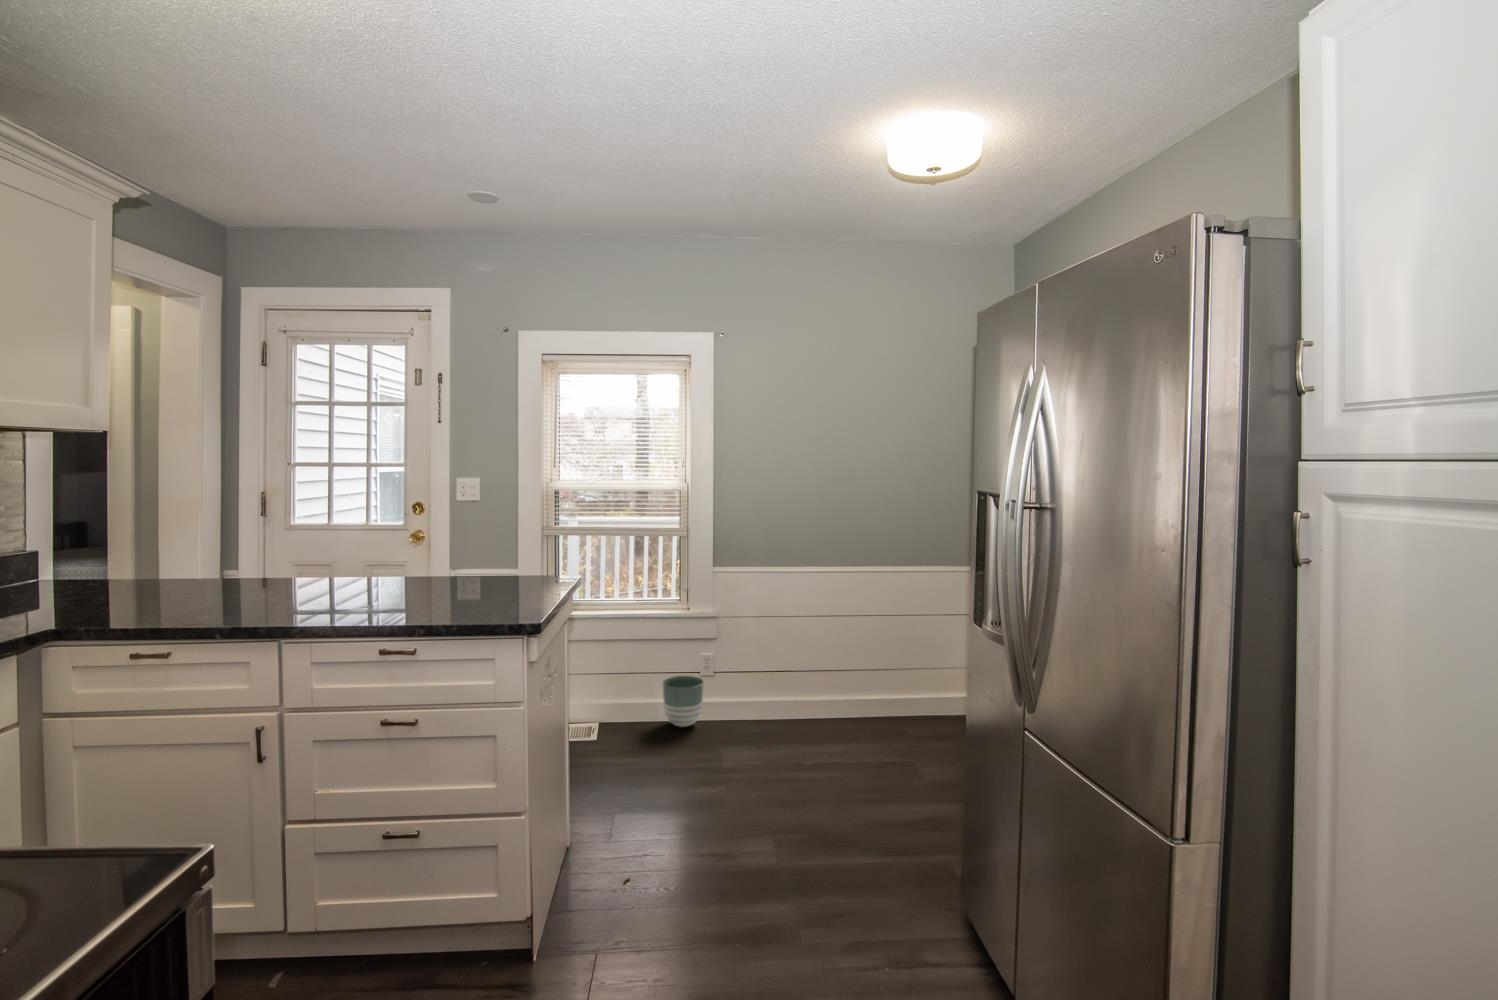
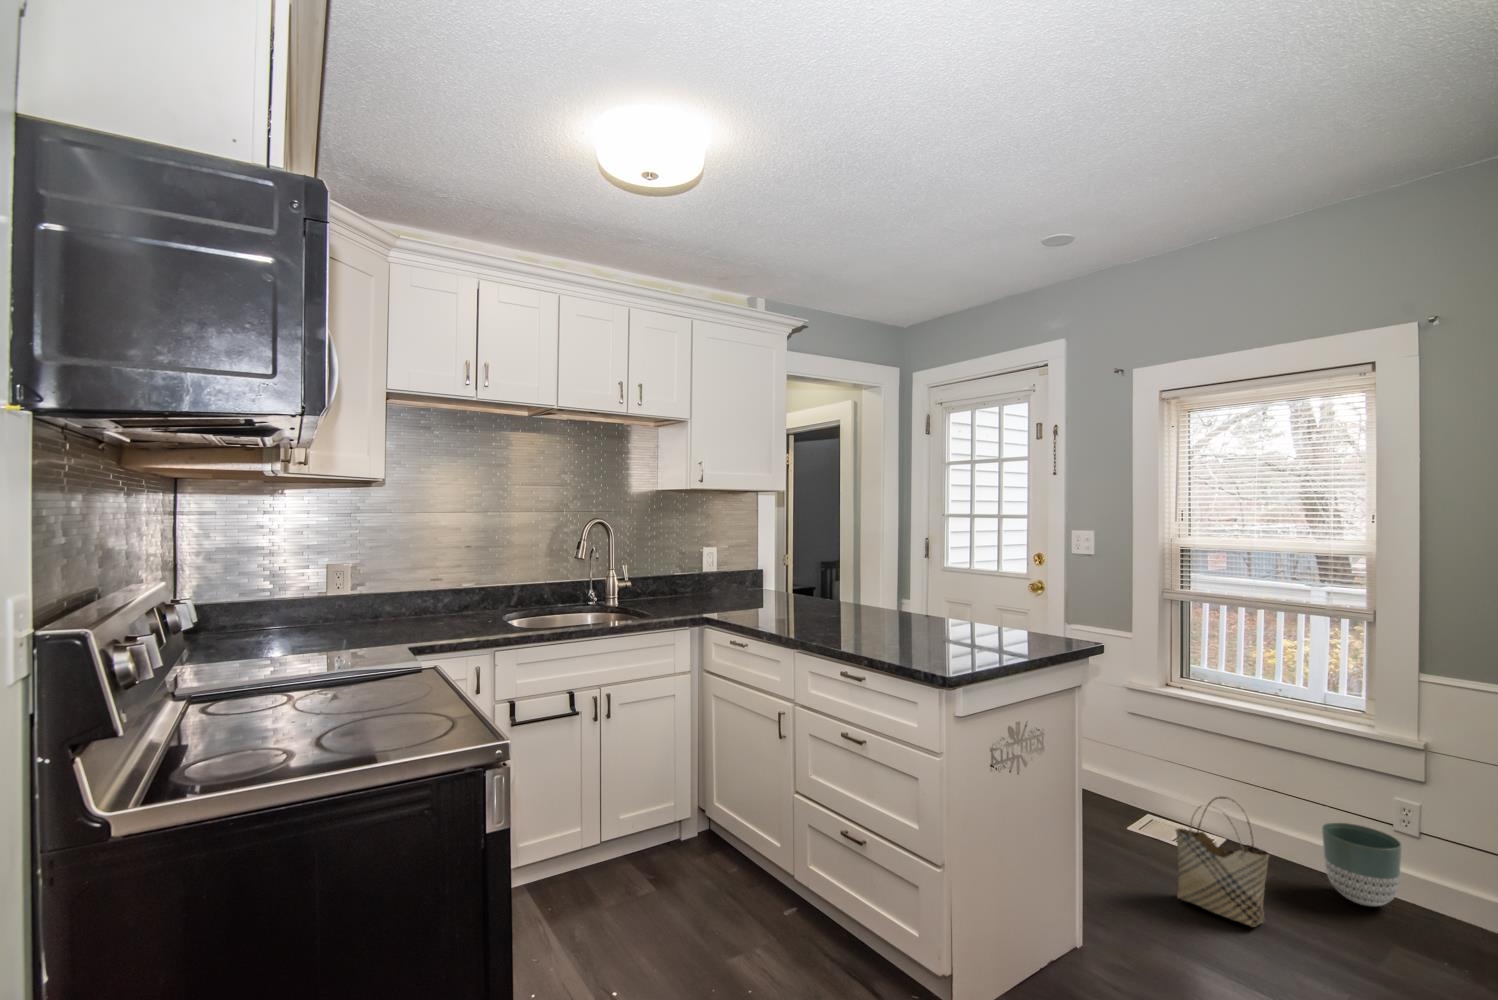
woven basket: none [597,680,658,768] -> present [1175,797,1269,927]

